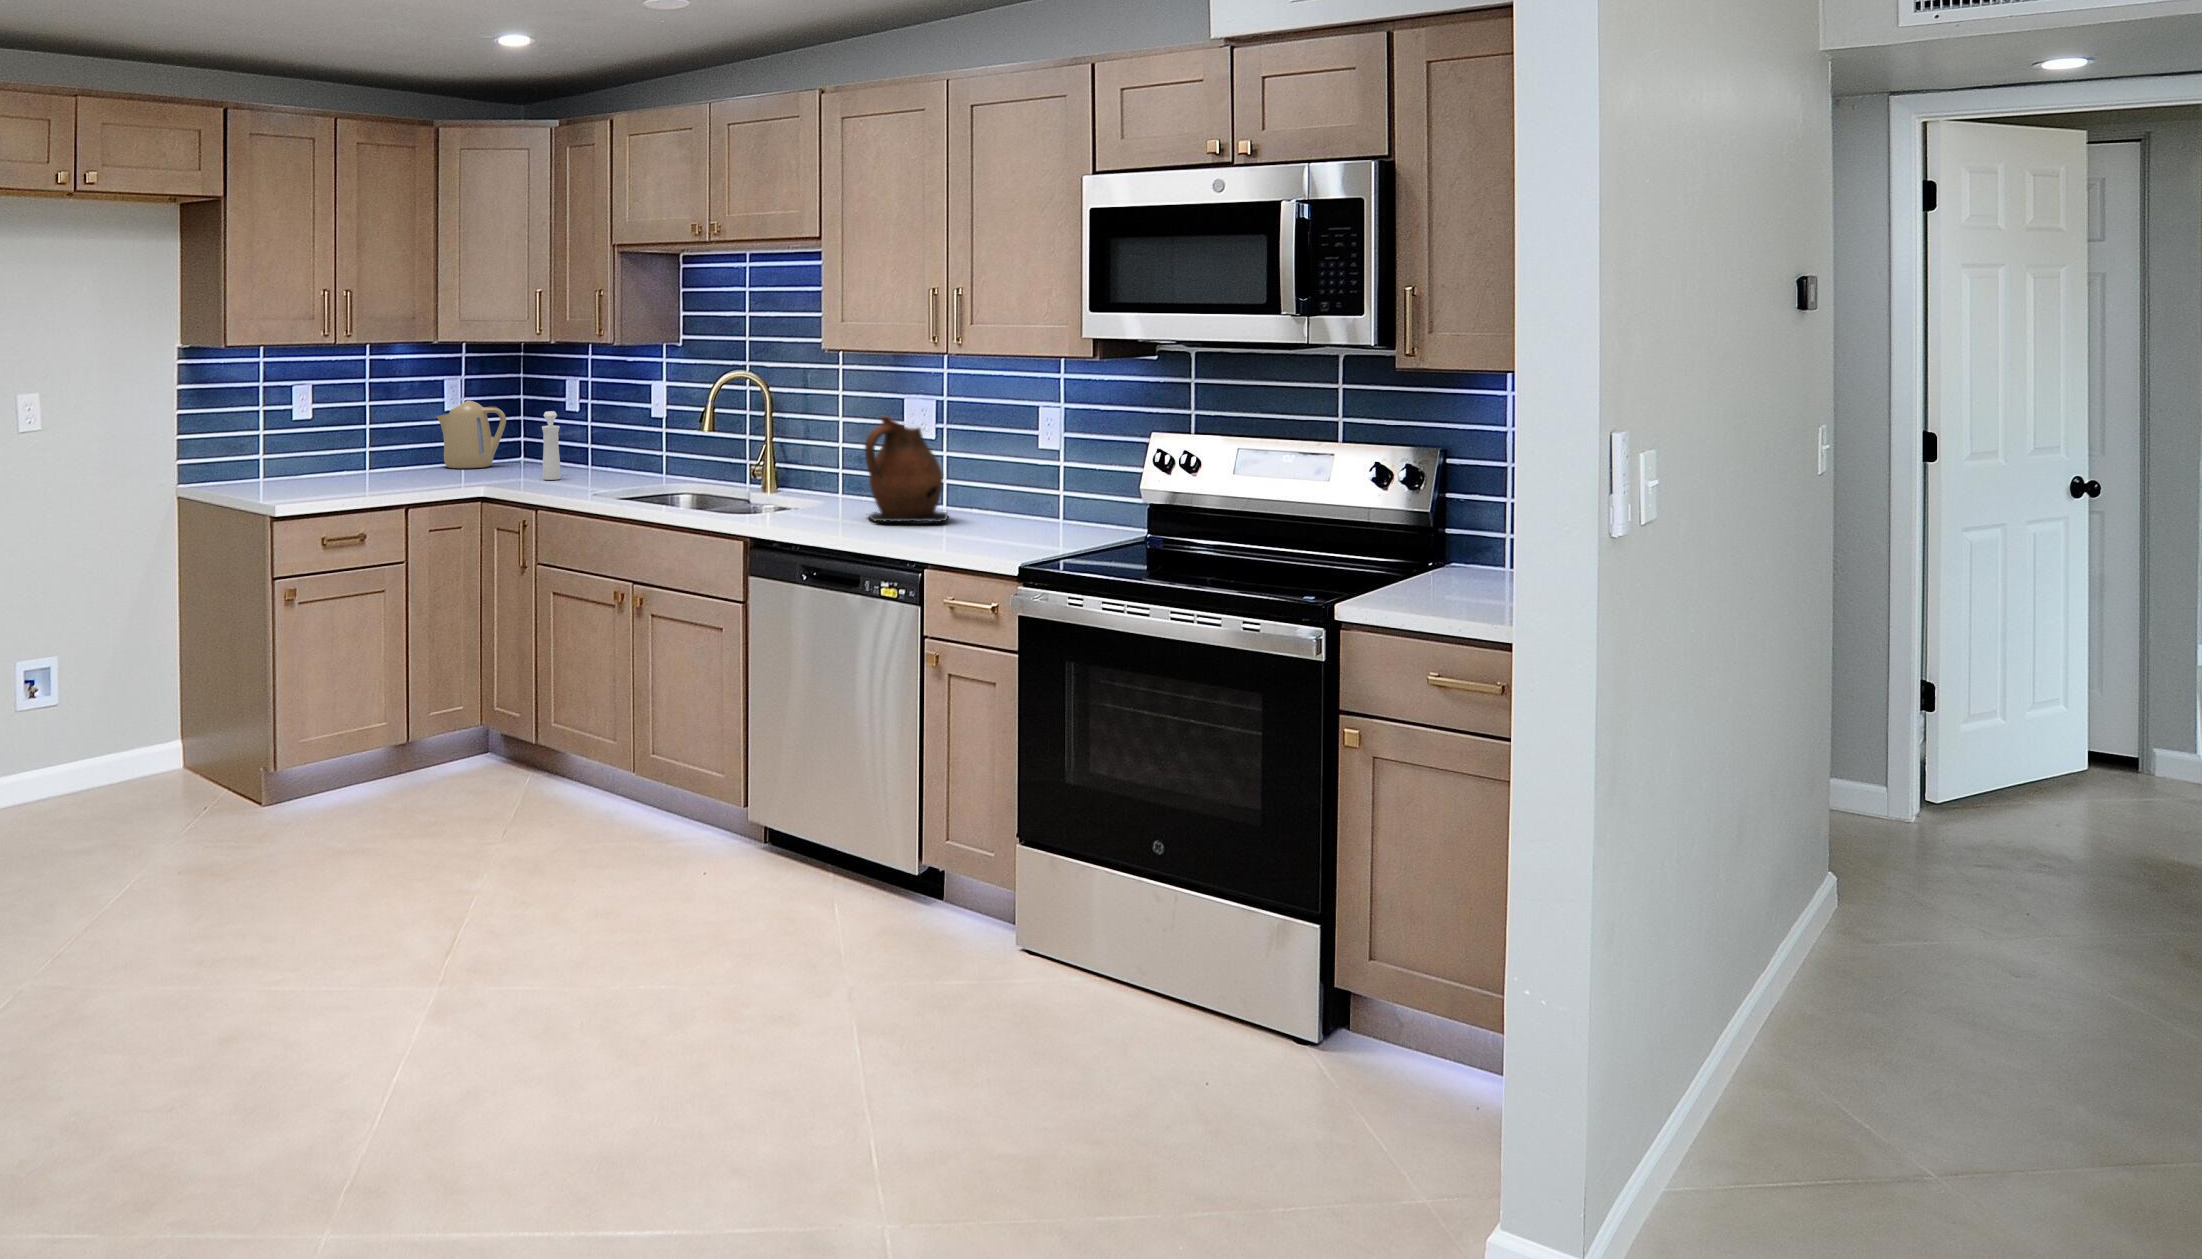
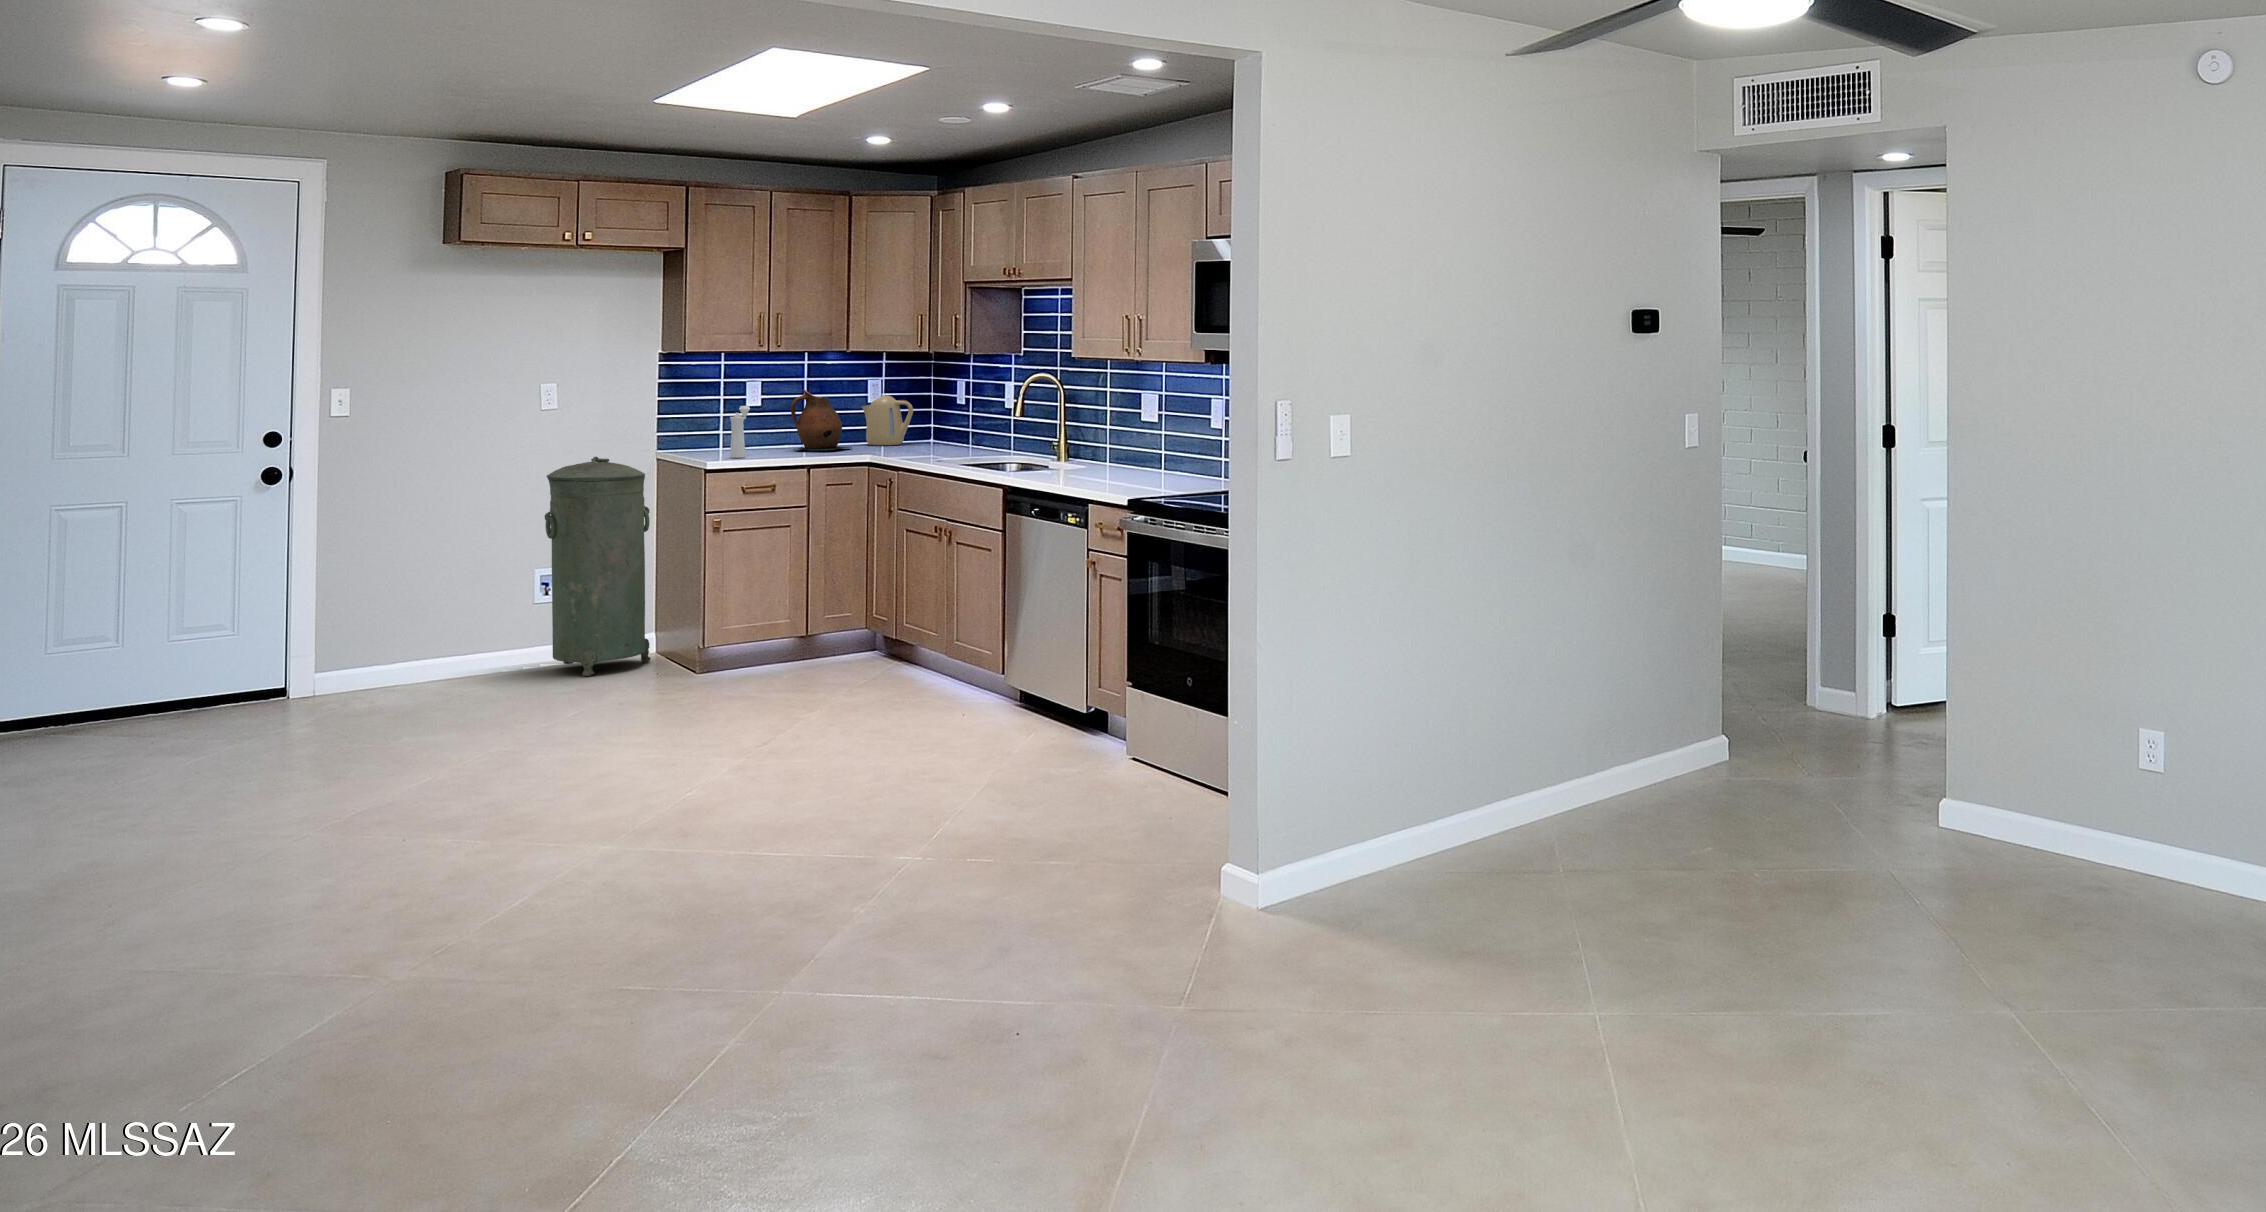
pepper mill: present [542,411,560,480] -> present [730,406,750,458]
ceramic pitcher: present [865,416,947,522] -> present [791,390,852,451]
trash can: none [32,499,182,821] -> present [545,457,651,676]

